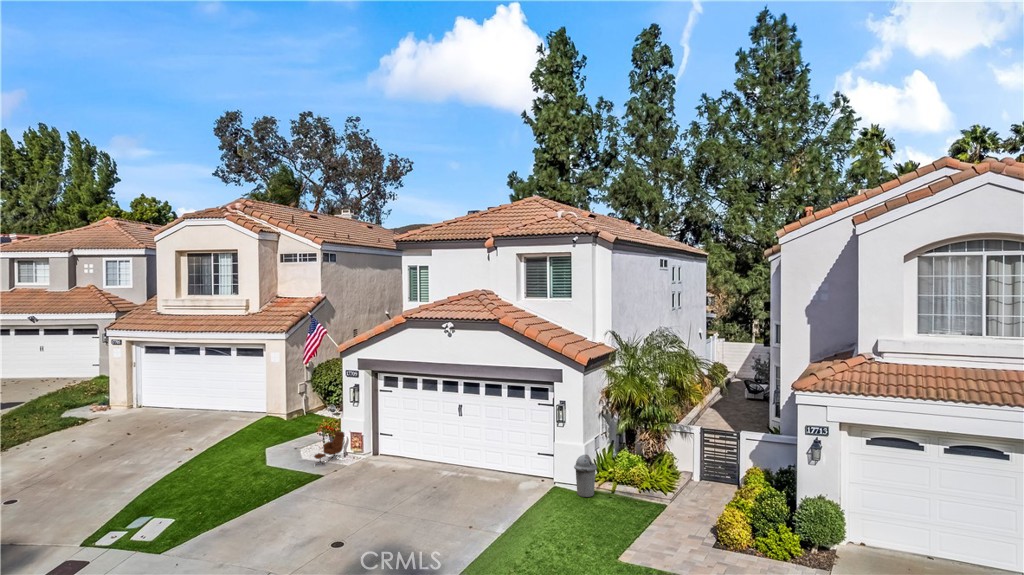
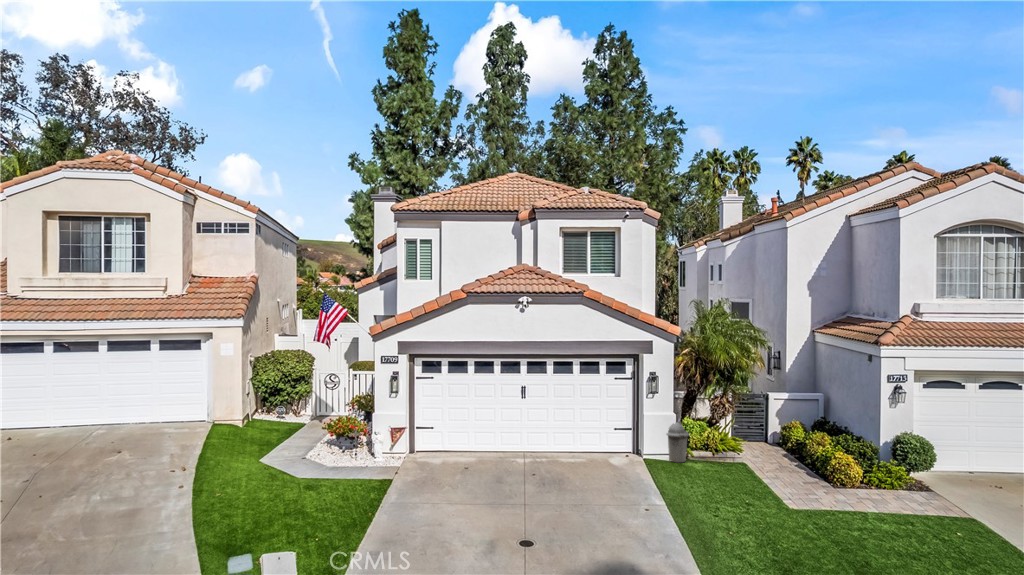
lounge chair: present [314,431,344,464] -> none [363,426,389,466]

